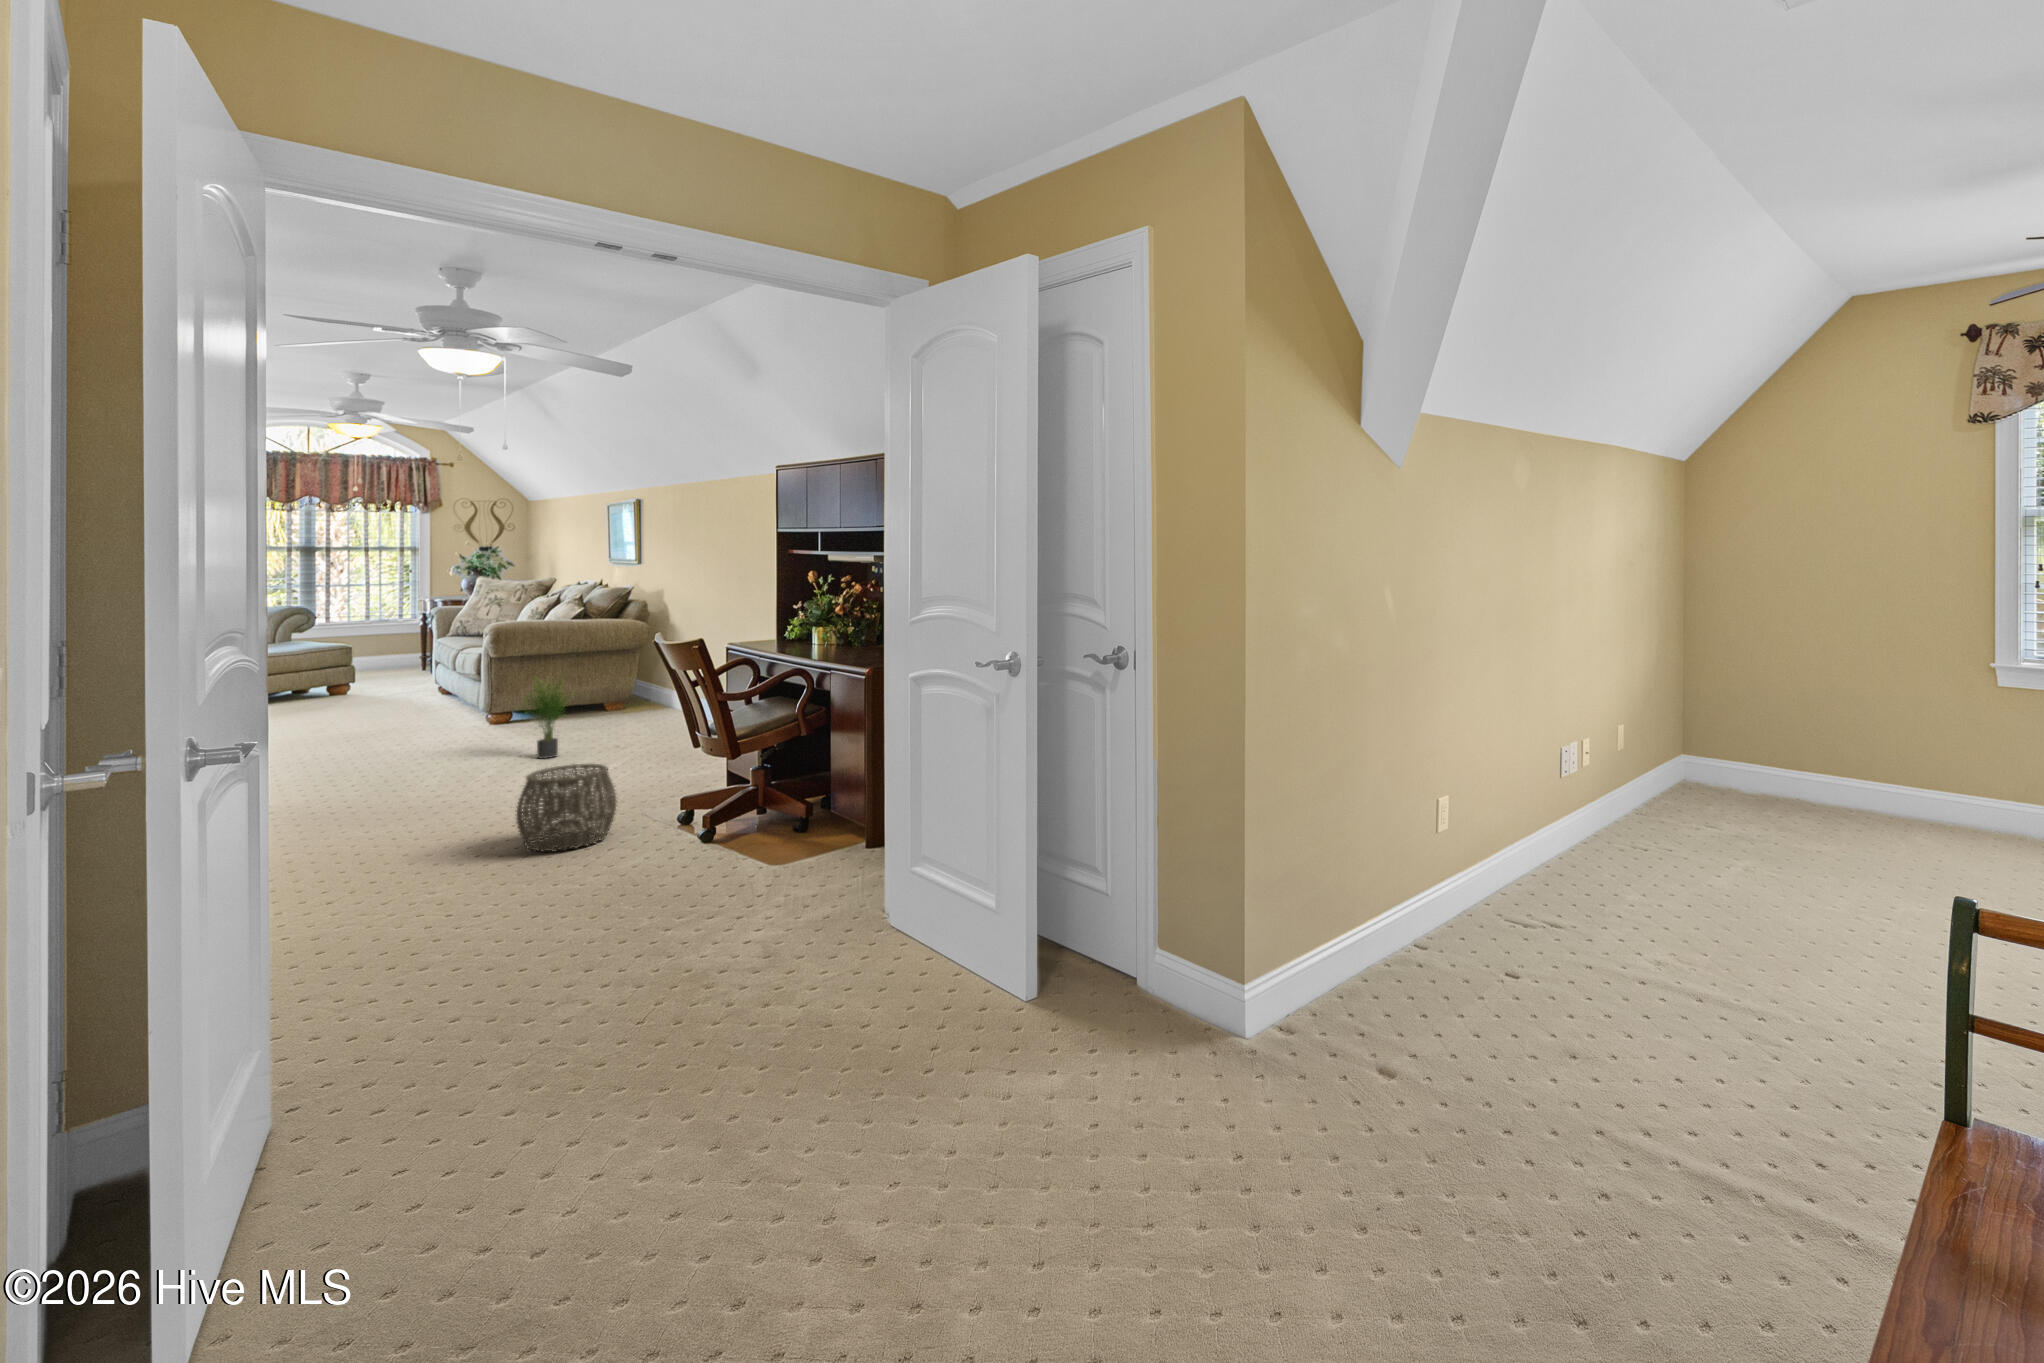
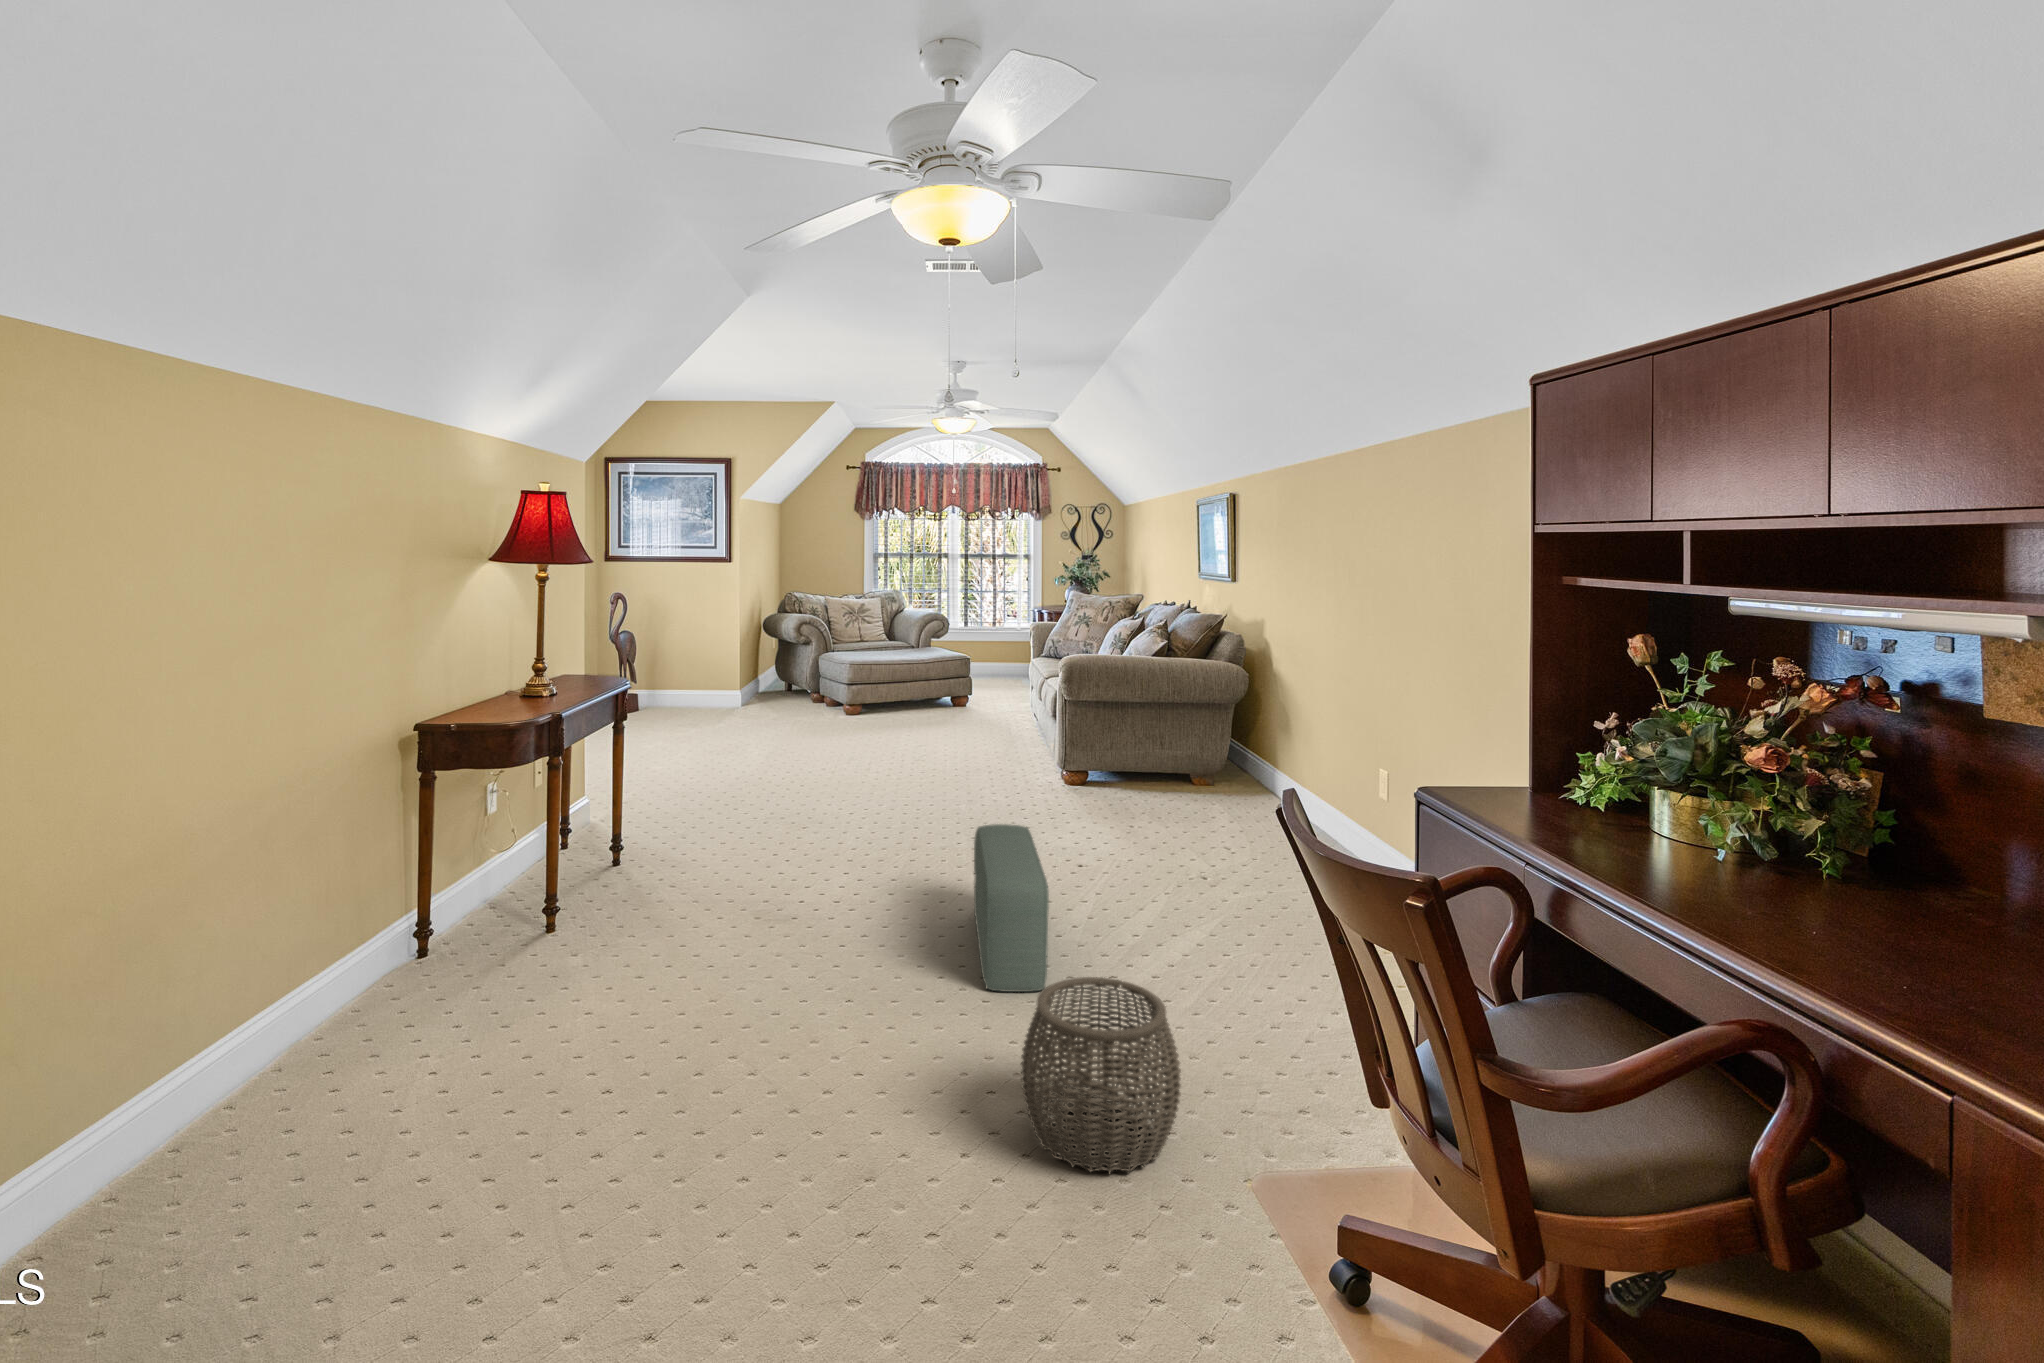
potted plant: present [525,676,570,759] -> none [1067,740,1154,868]
pouf: none [438,726,513,818] -> present [974,824,1049,992]

